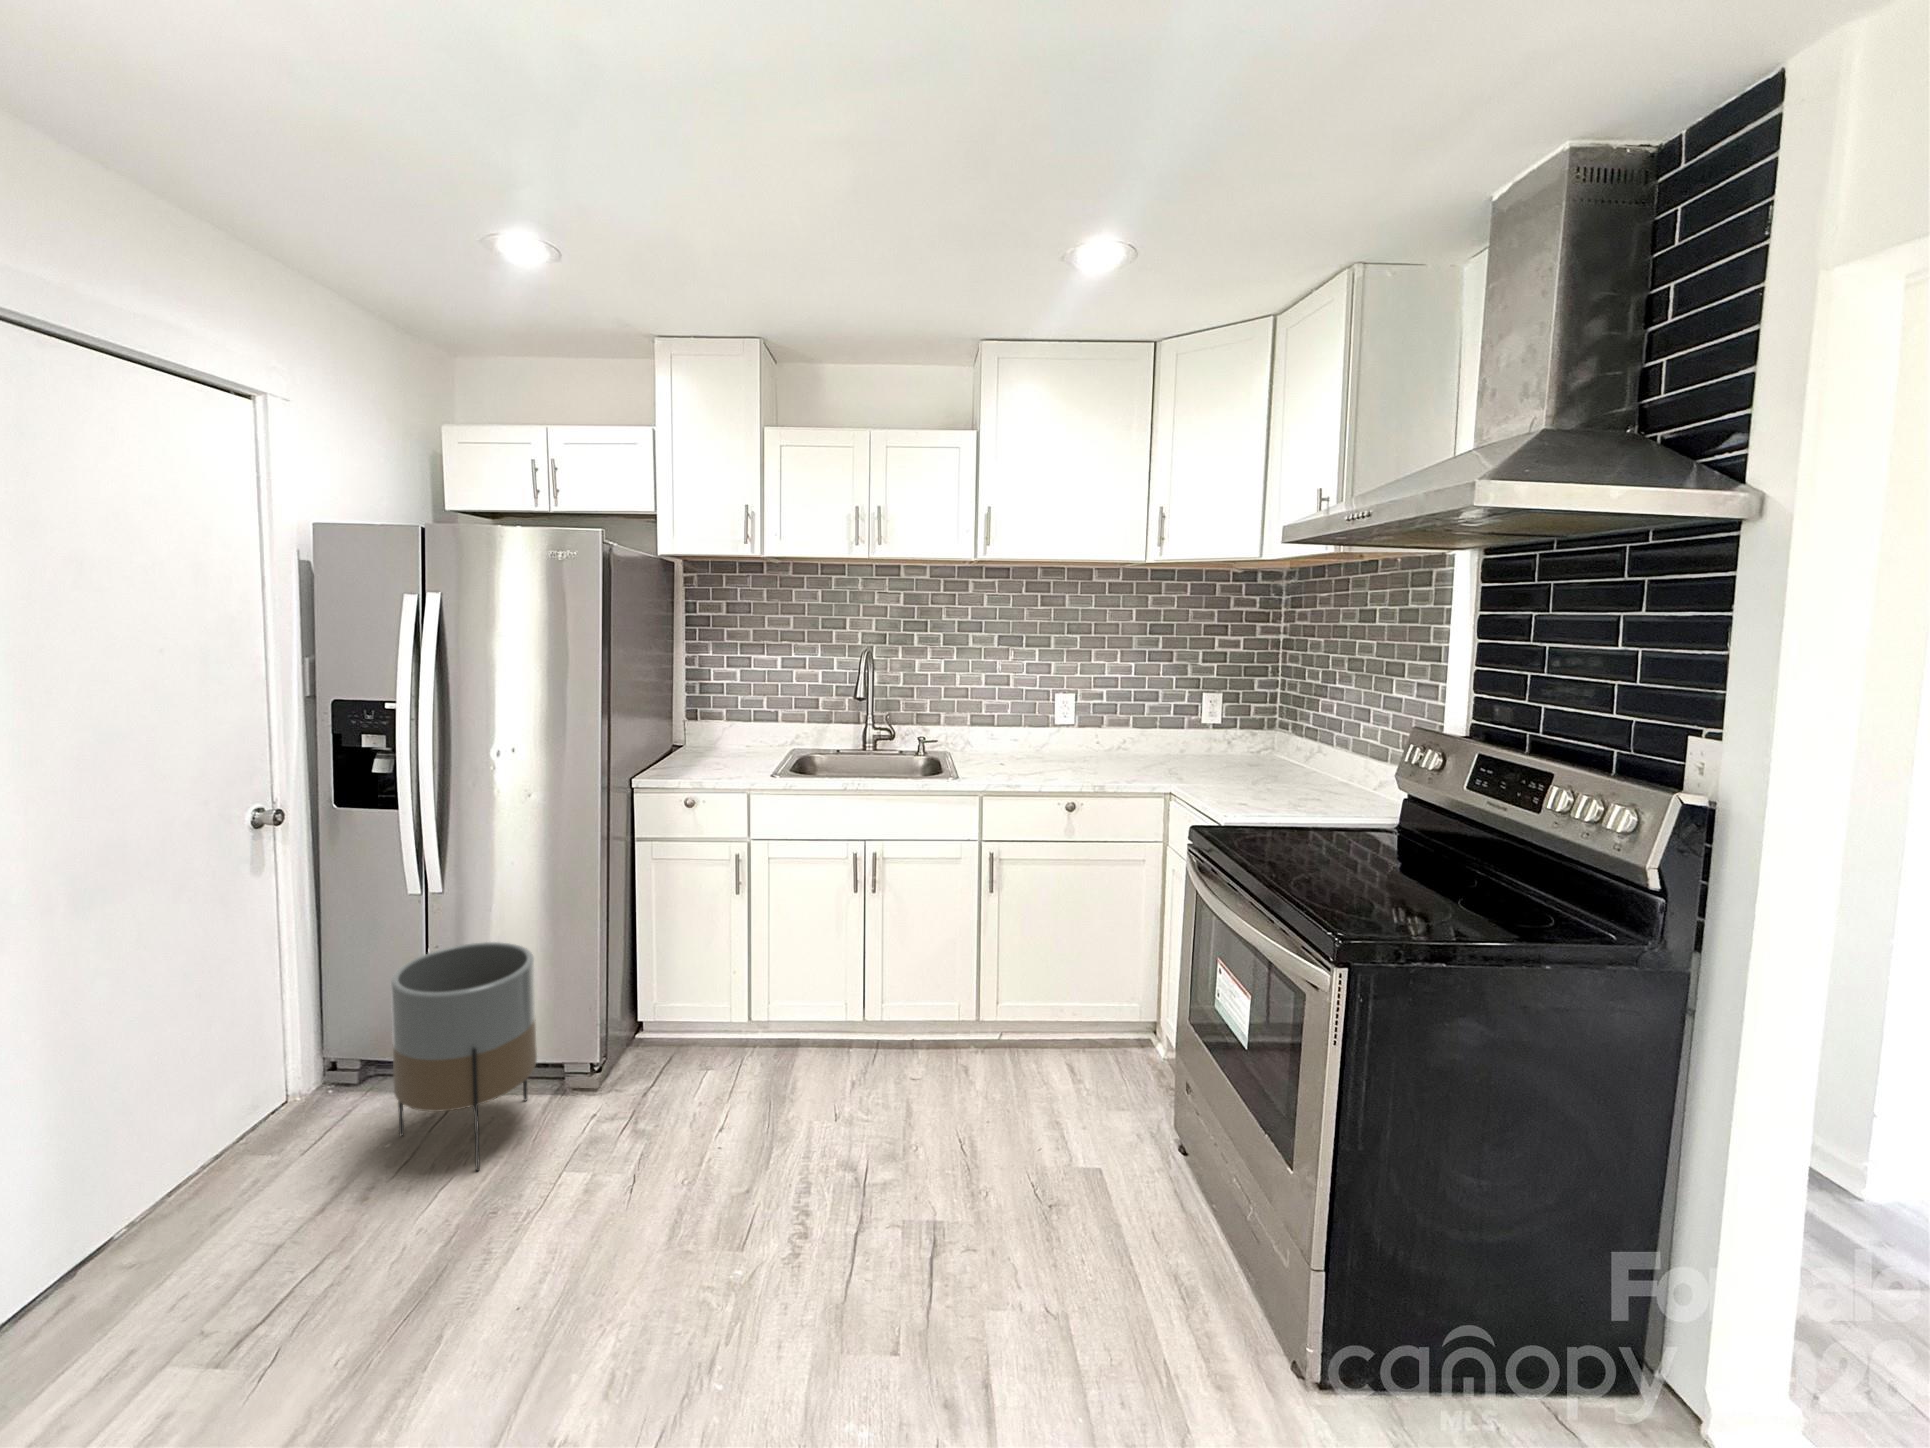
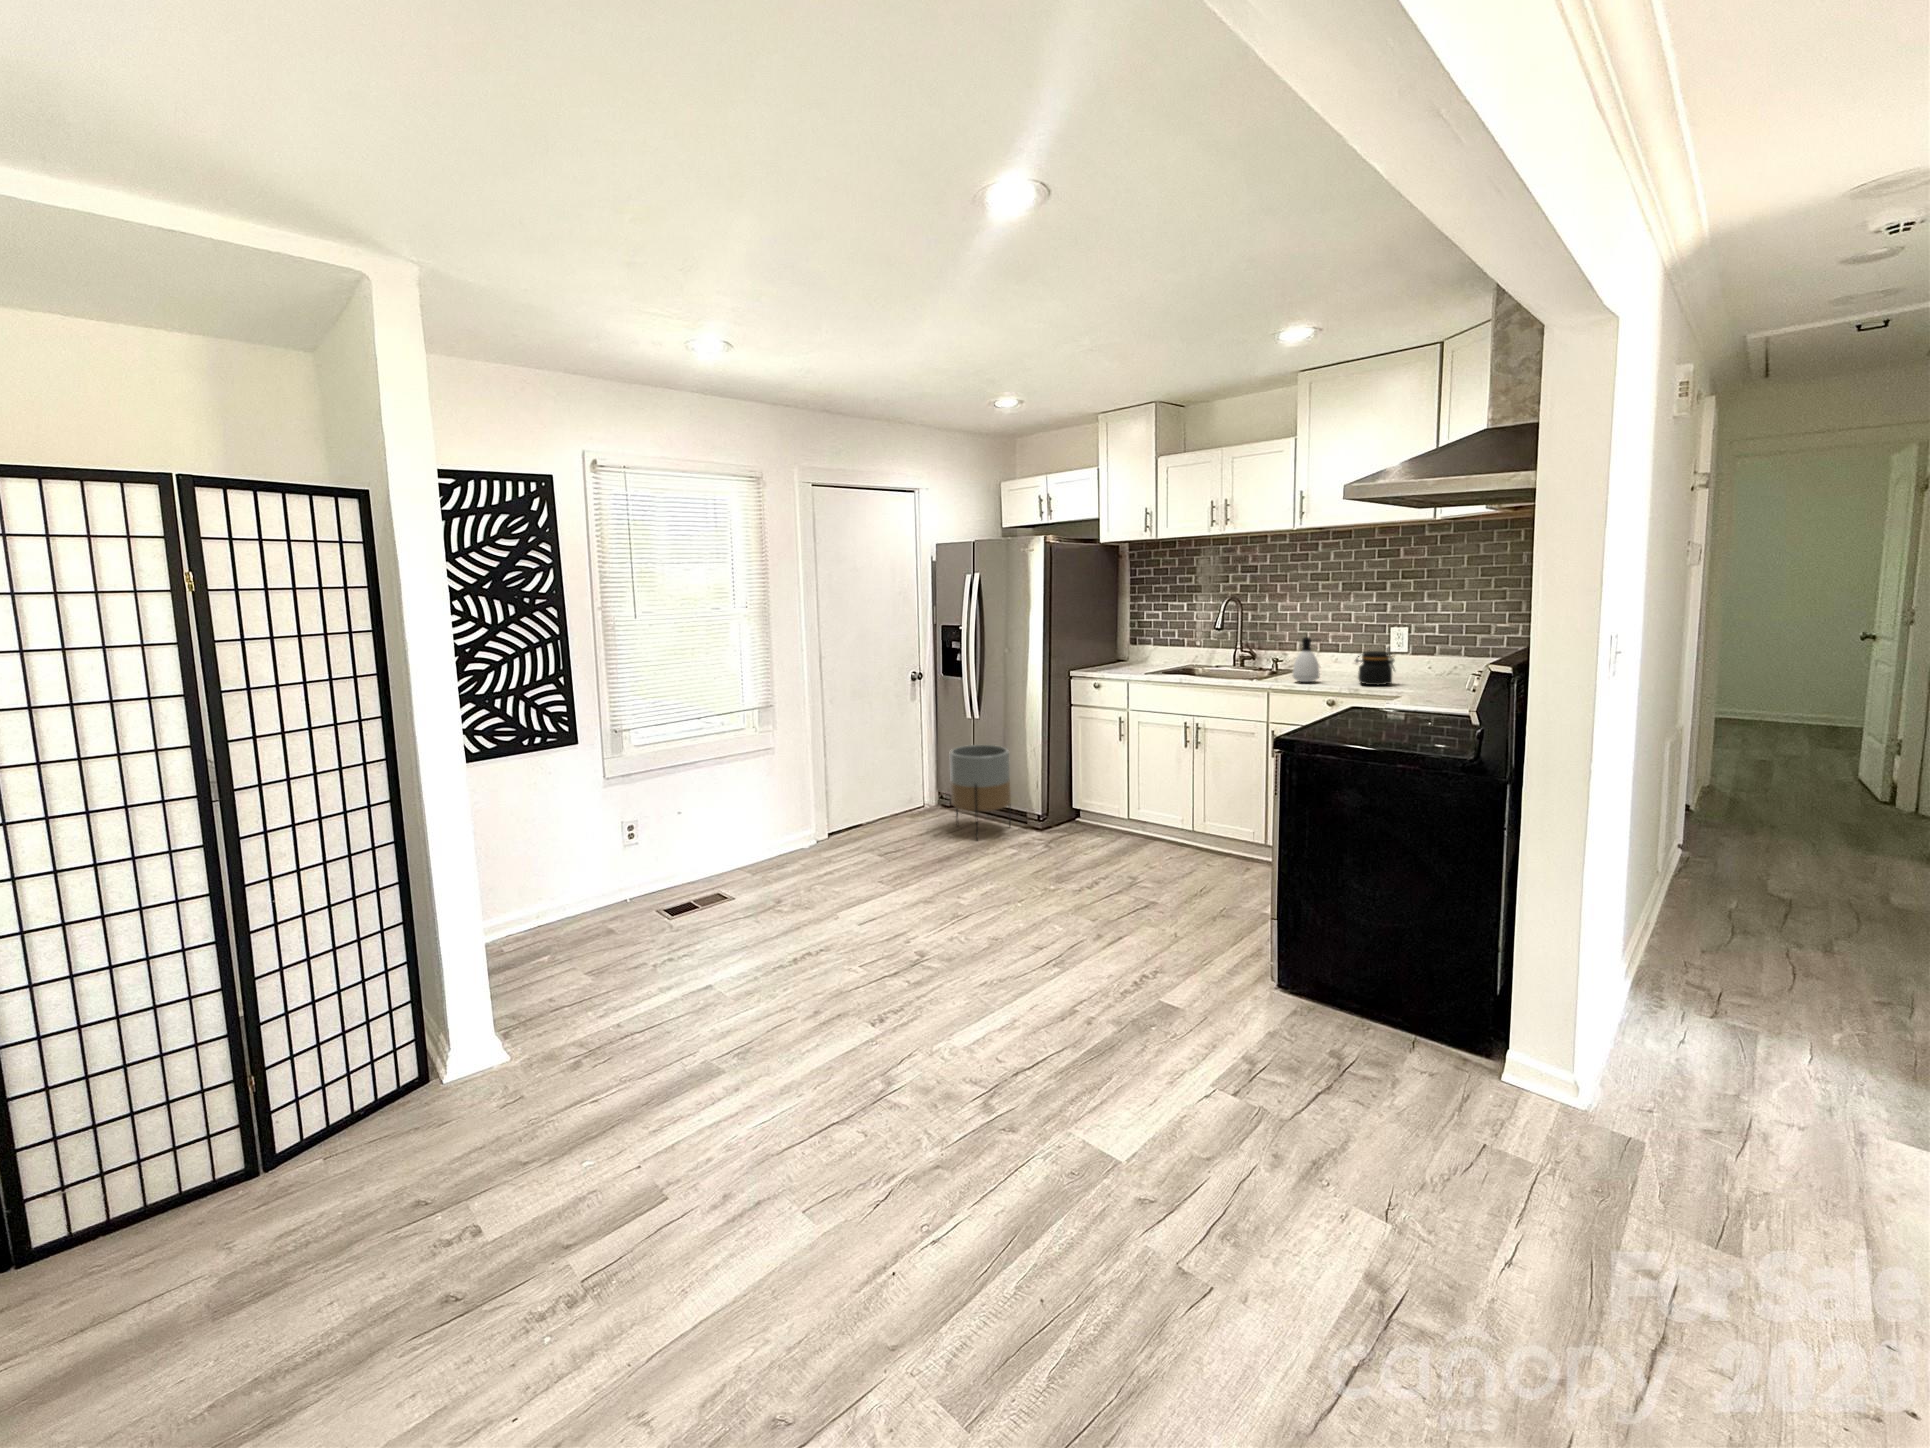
soap dispenser: none [990,711,1026,775] -> present [1292,637,1320,682]
jar: none [1065,728,1110,774] -> present [1355,651,1395,685]

